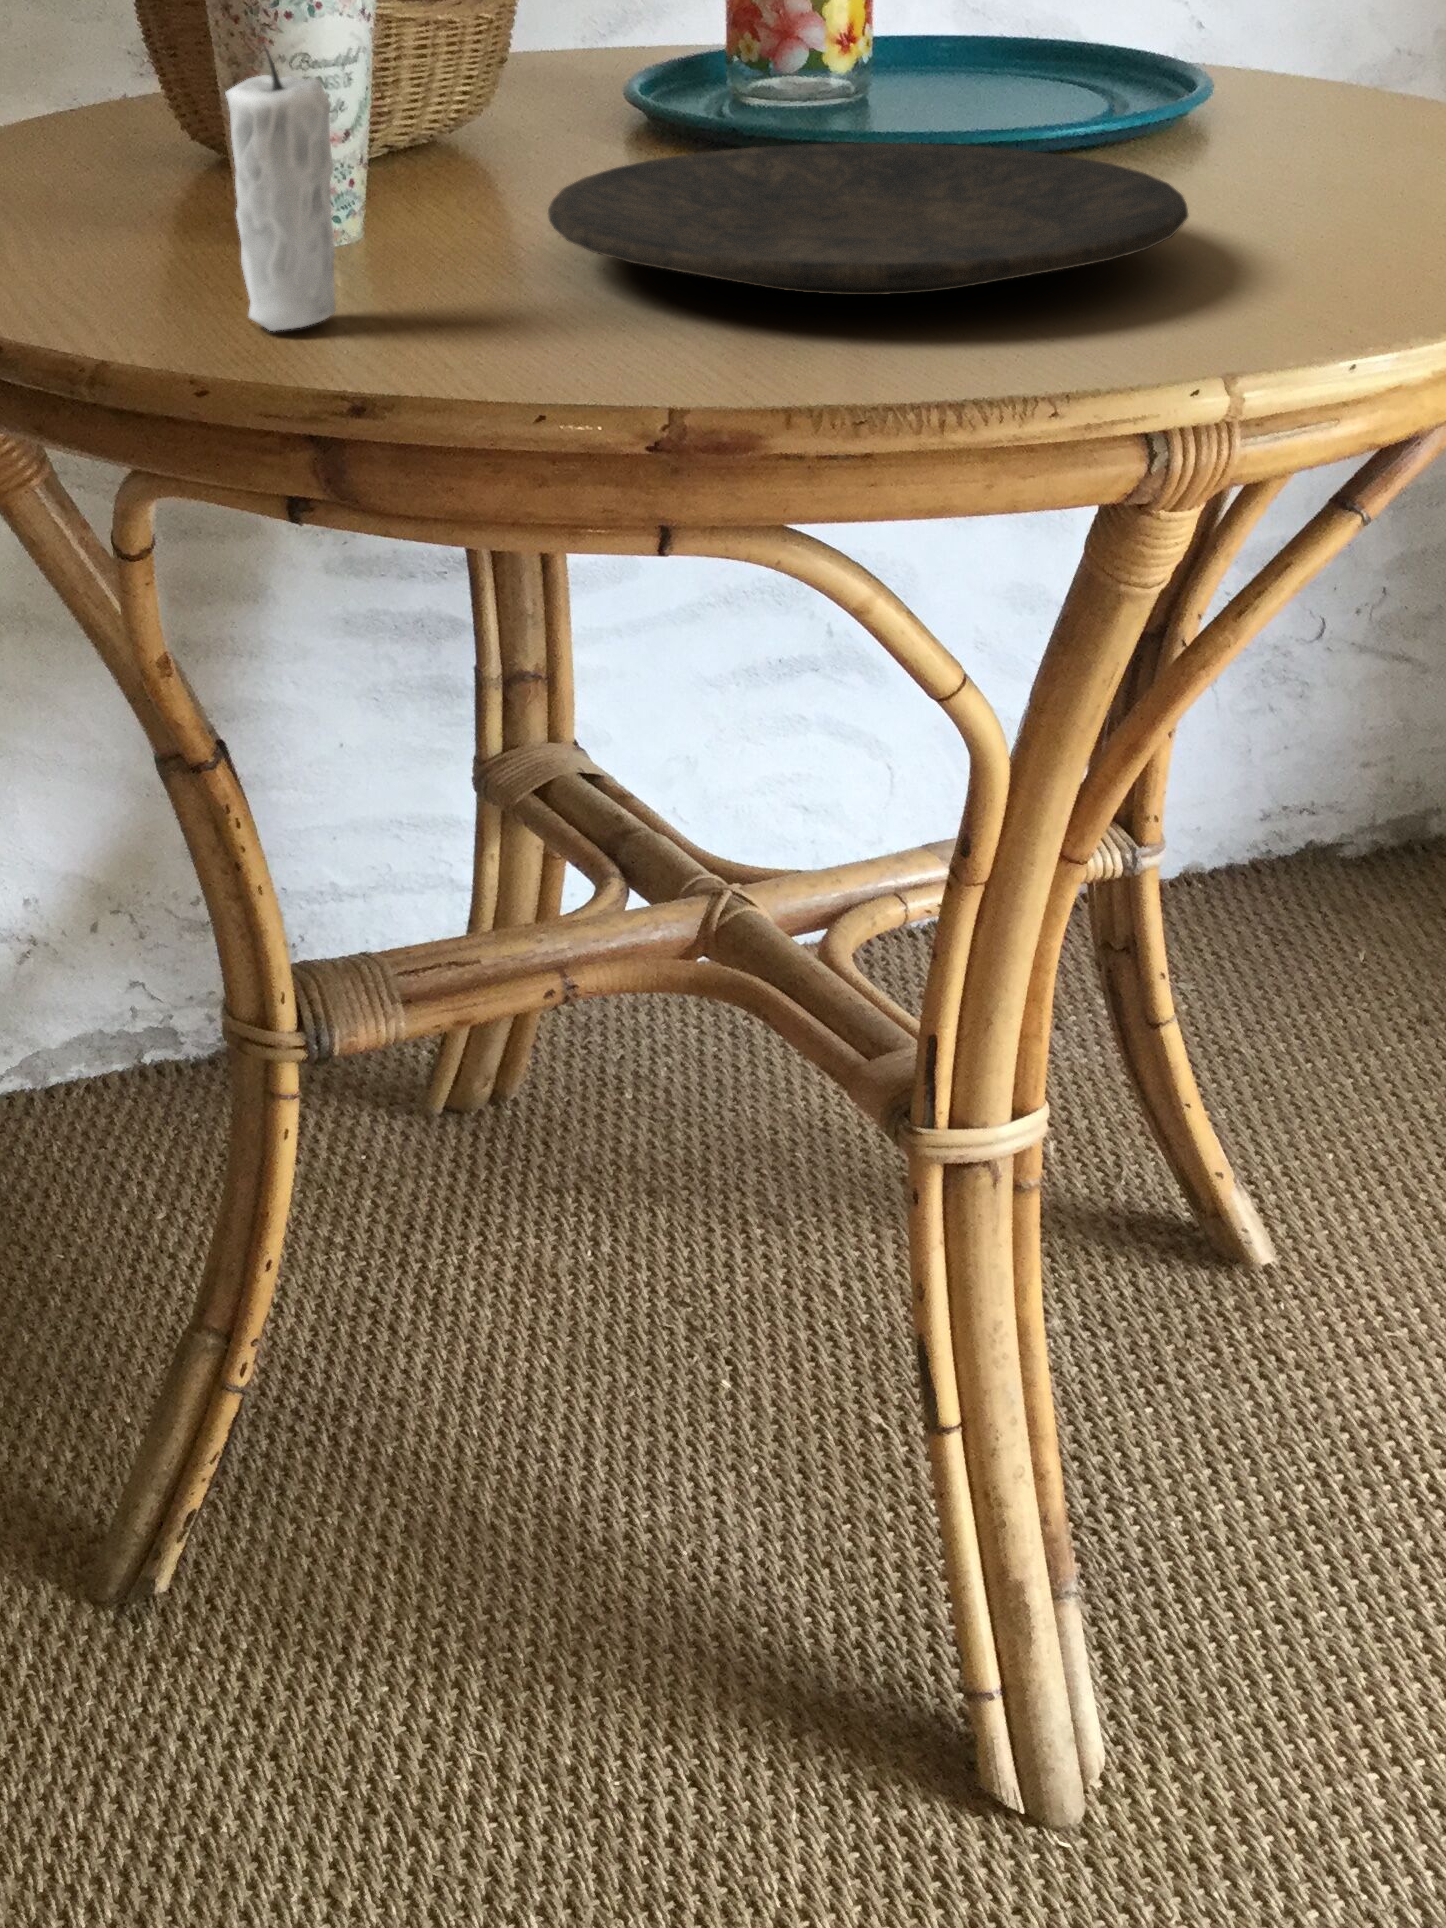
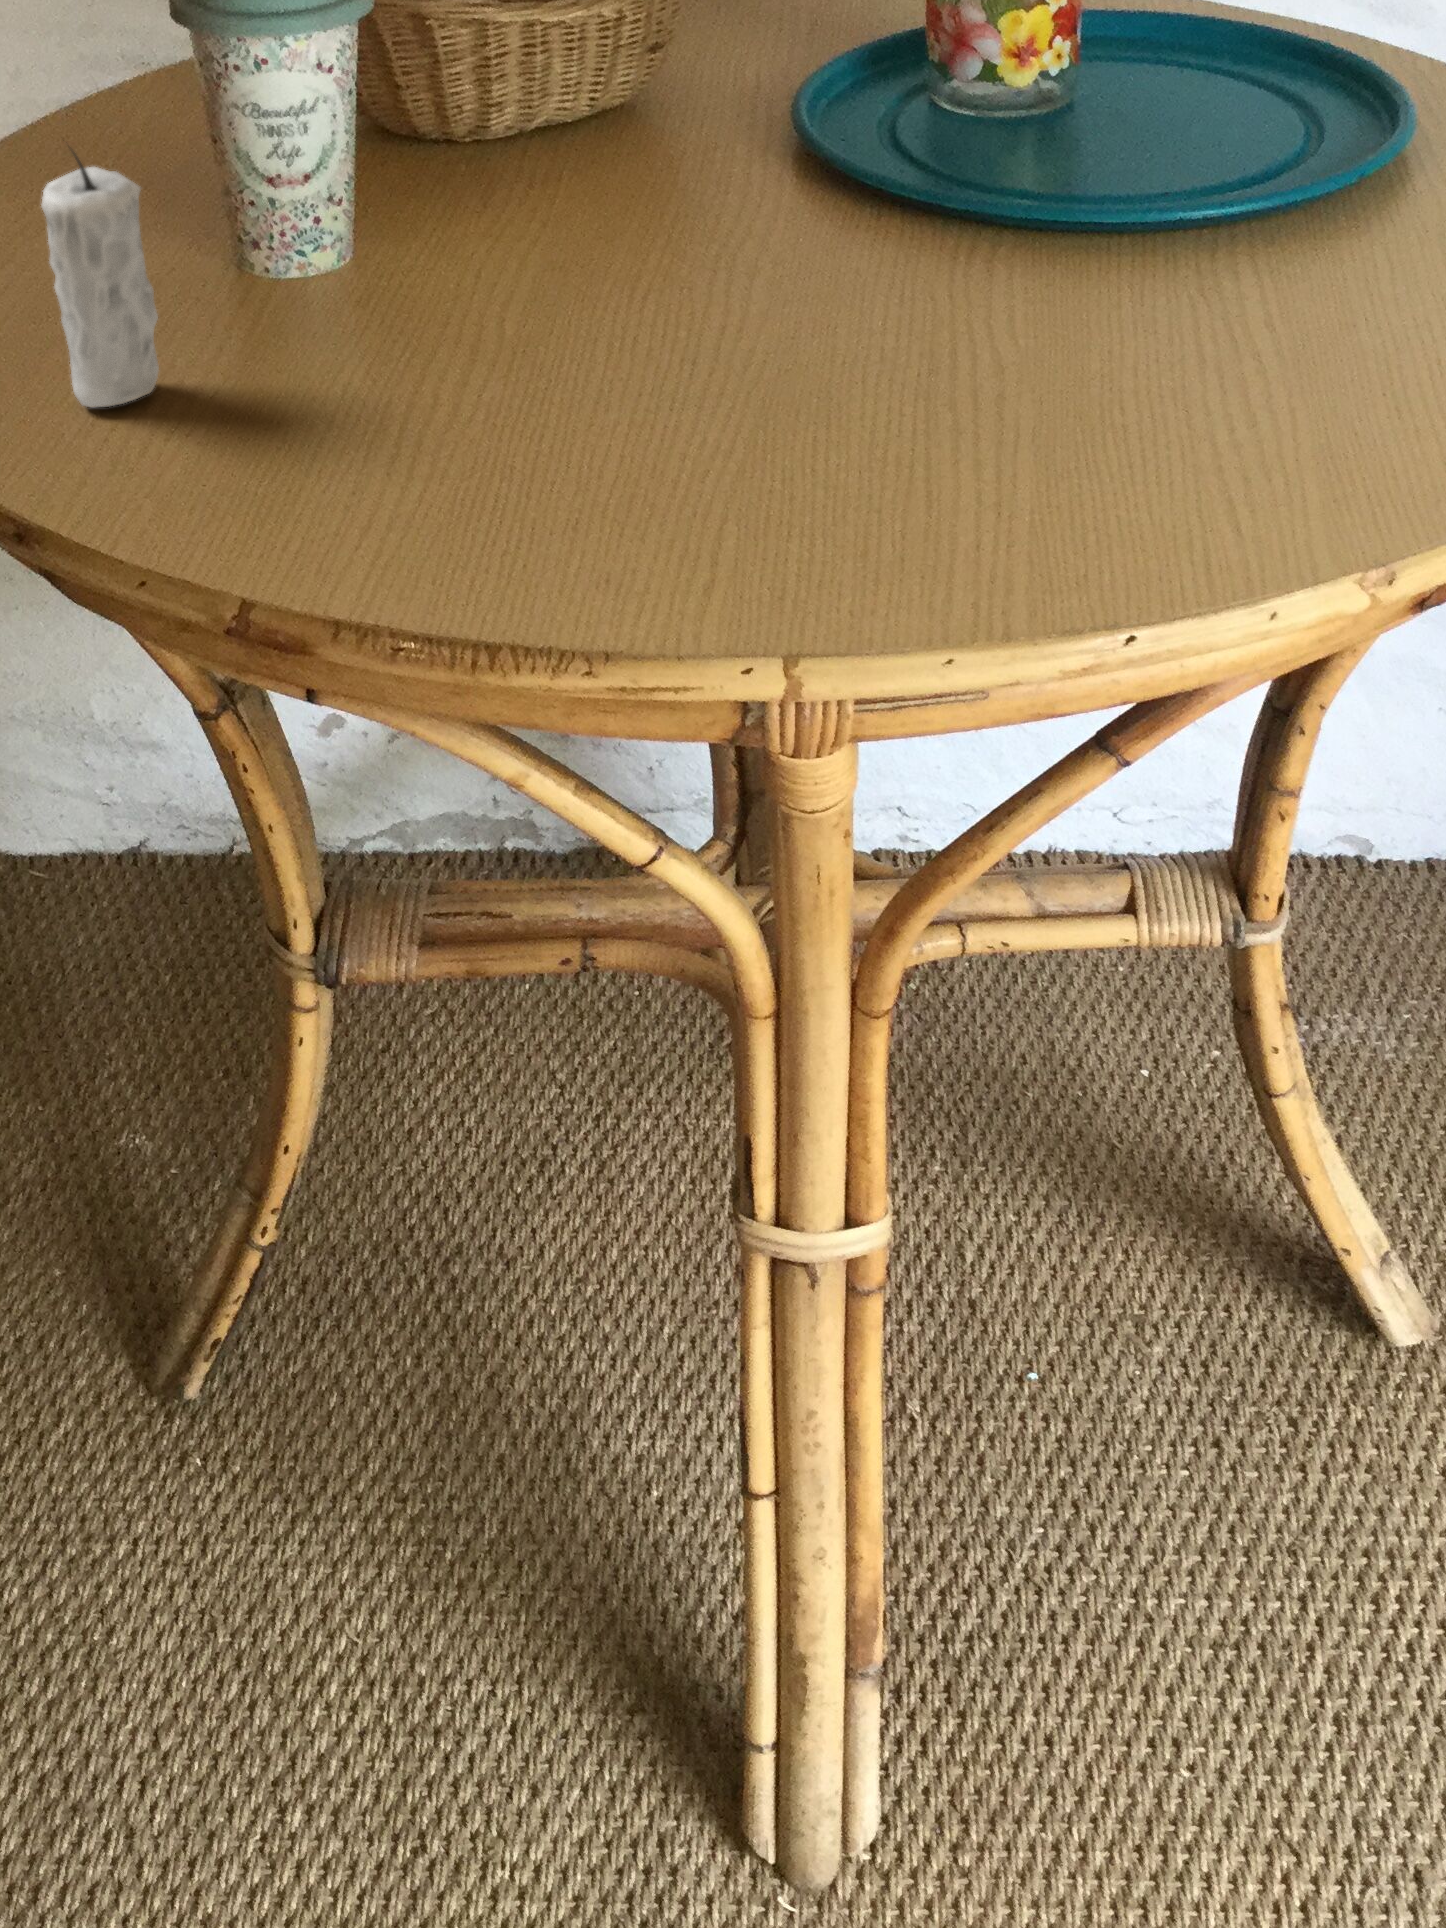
plate: present [548,143,1188,295] -> none [382,216,1037,487]

